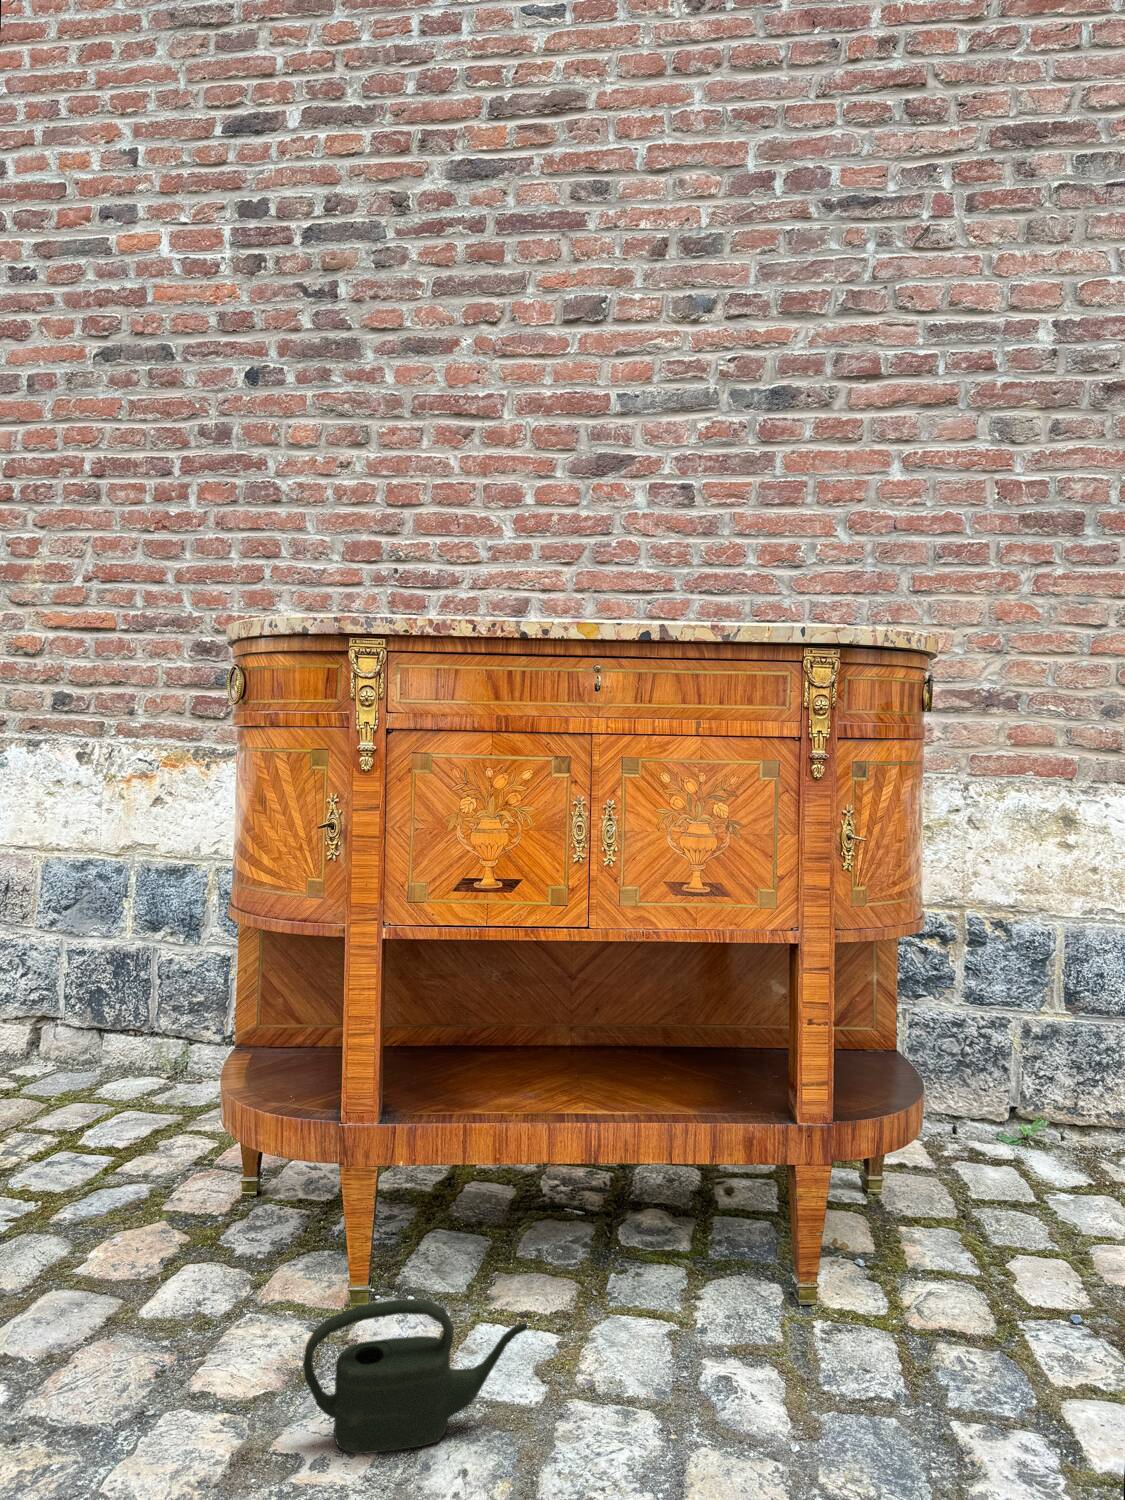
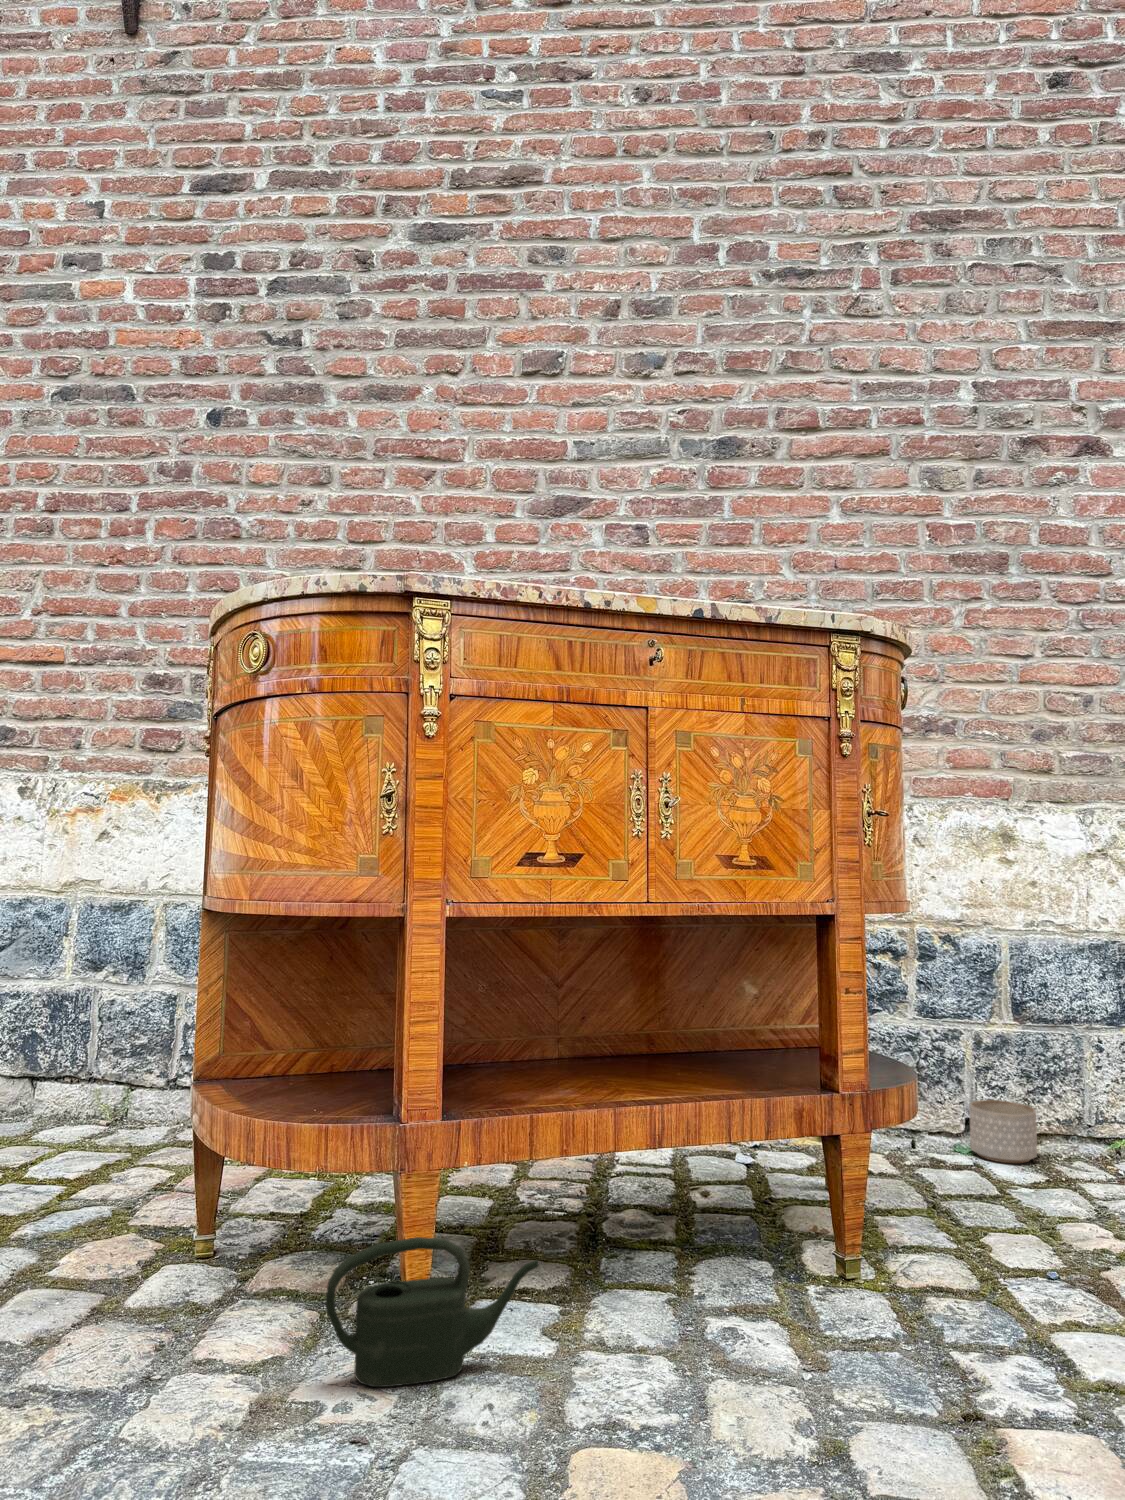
planter: none [1013,1088,1085,1158] -> present [970,1100,1037,1163]

